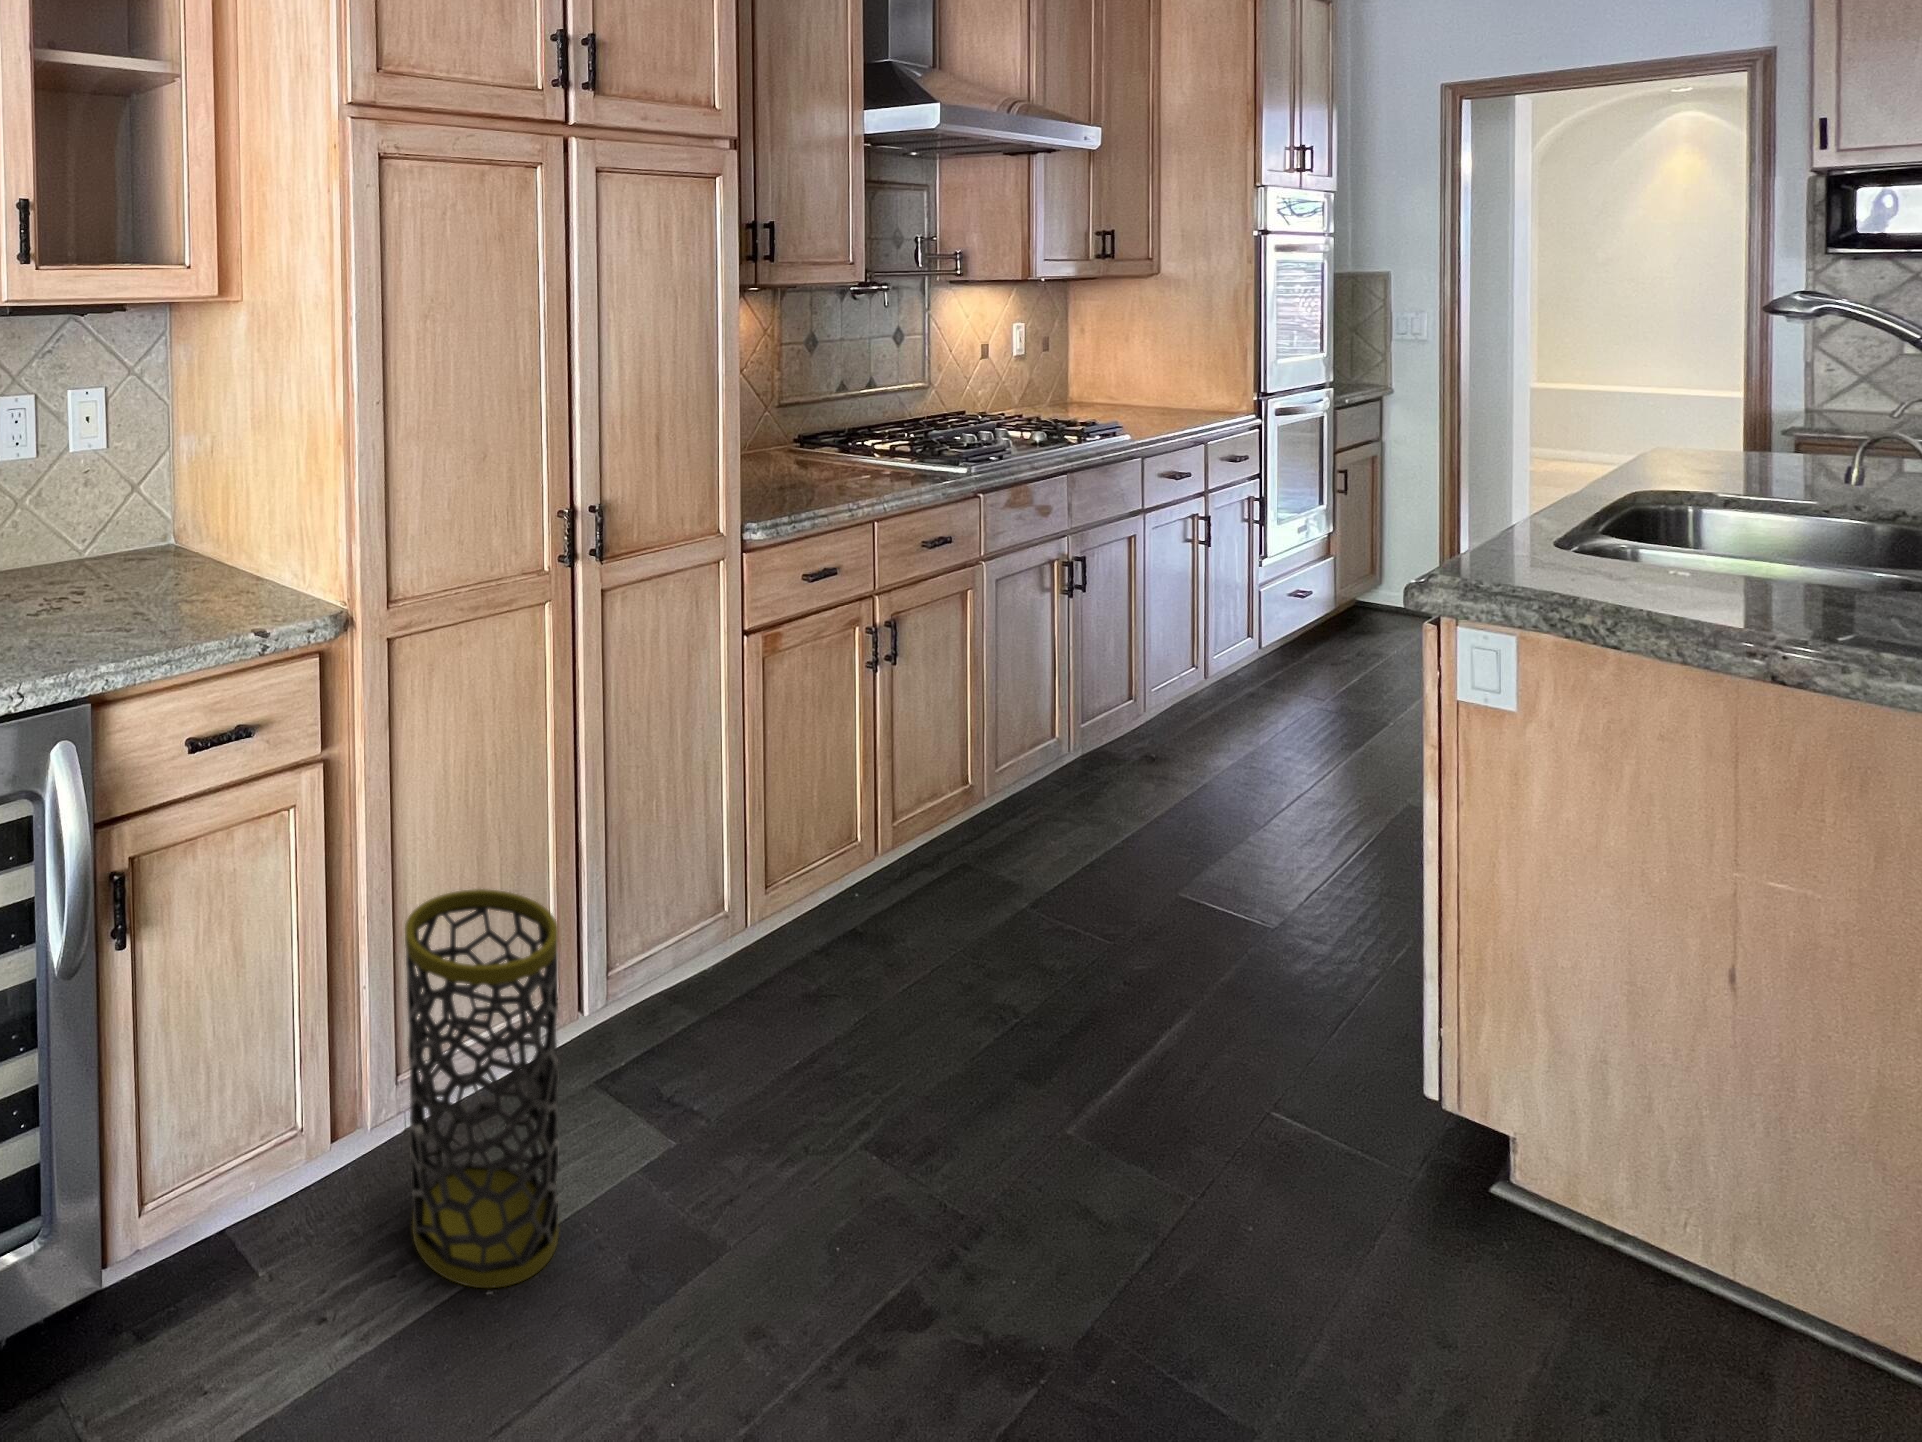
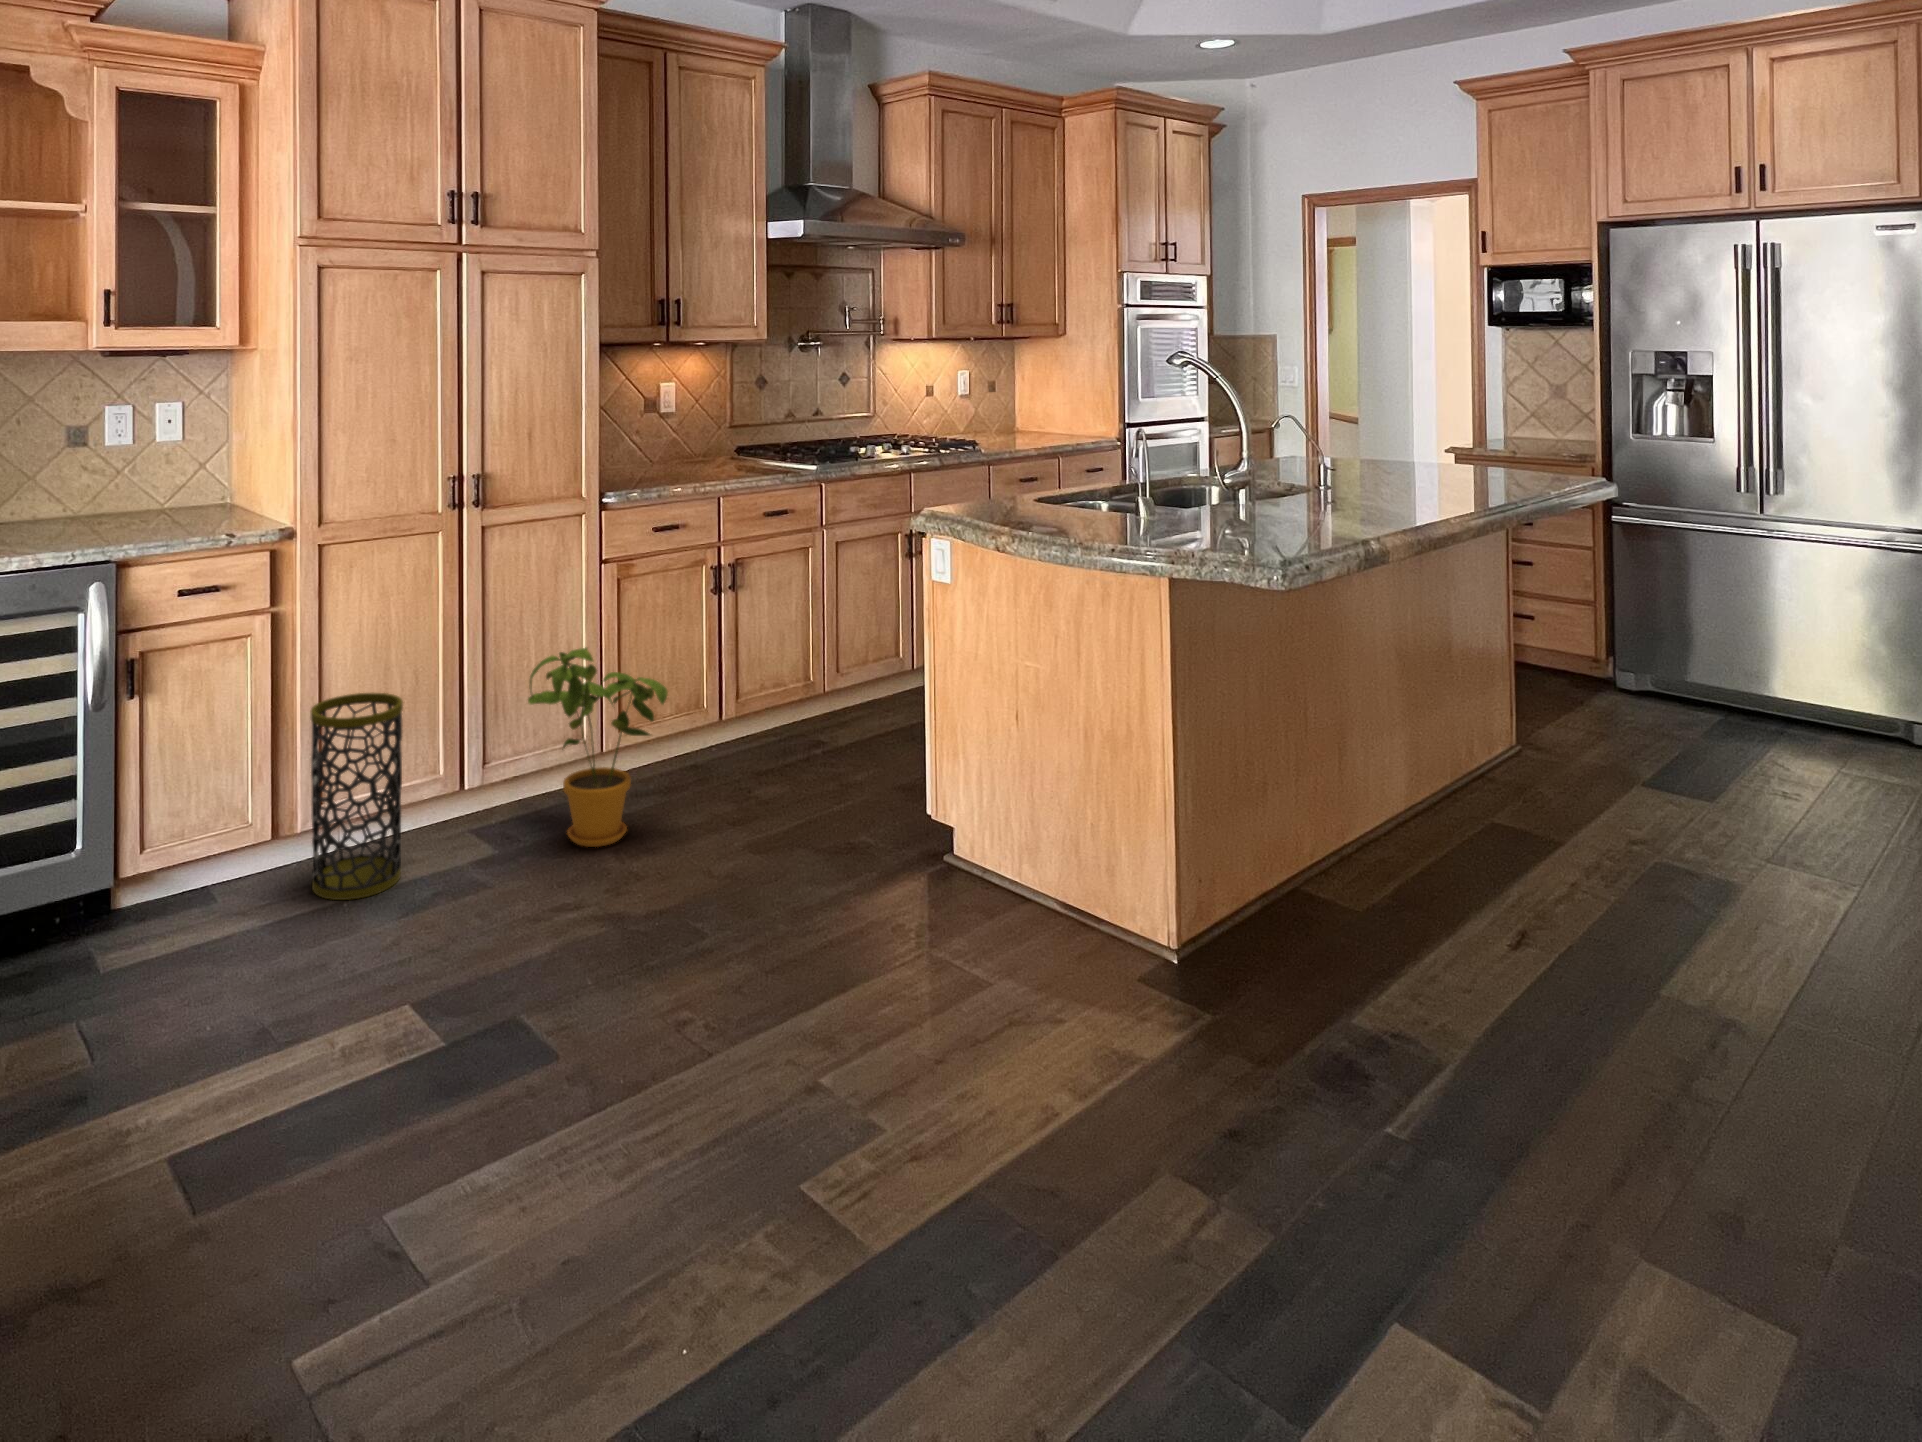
house plant: none [688,800,964,1143] -> present [528,647,668,847]

